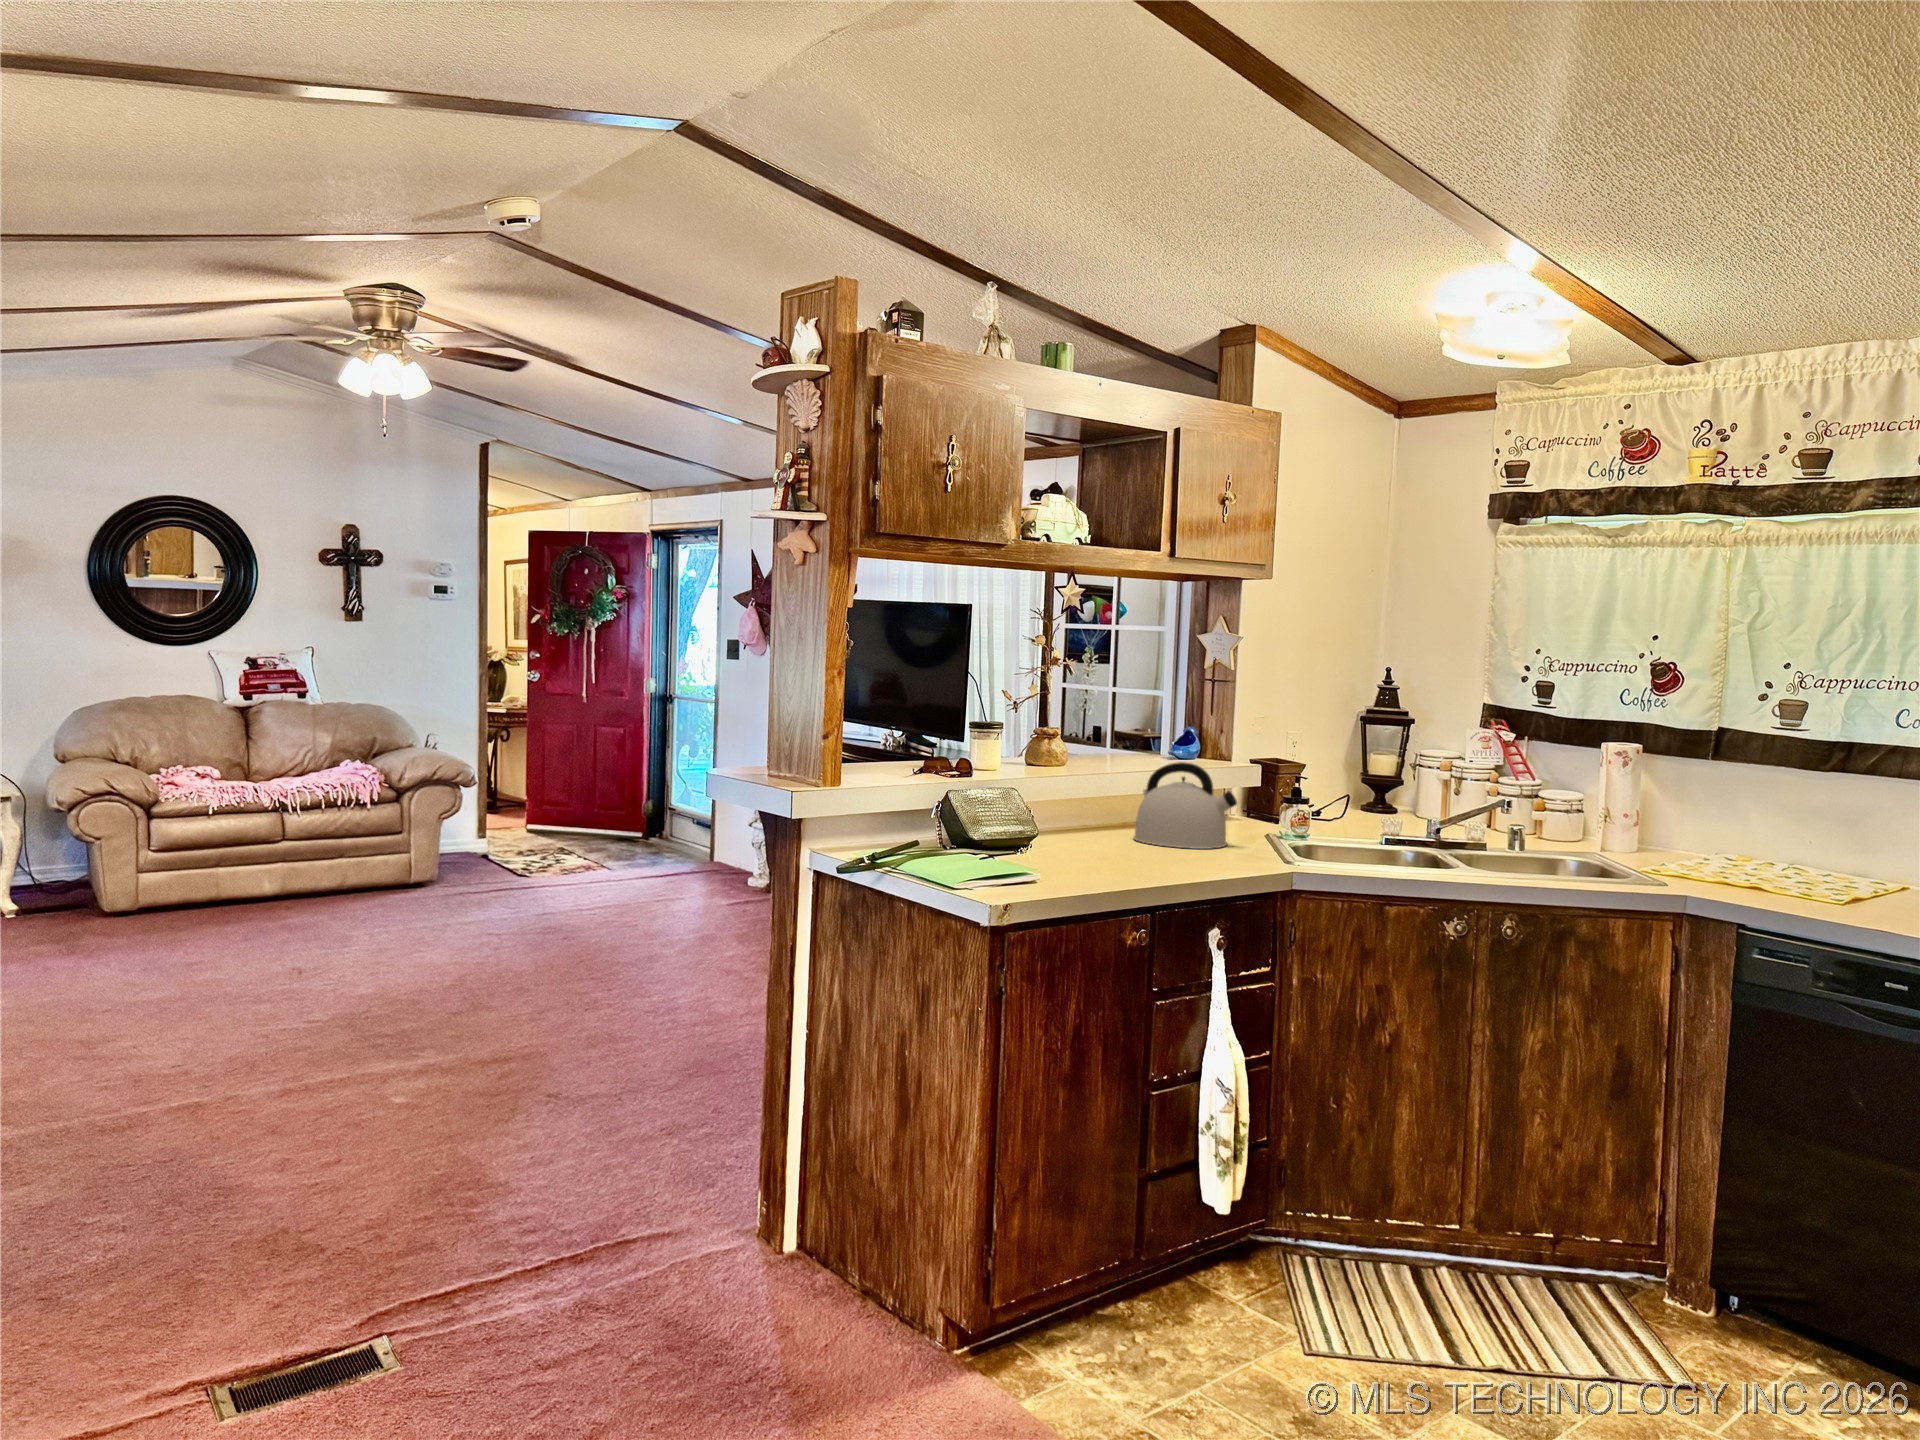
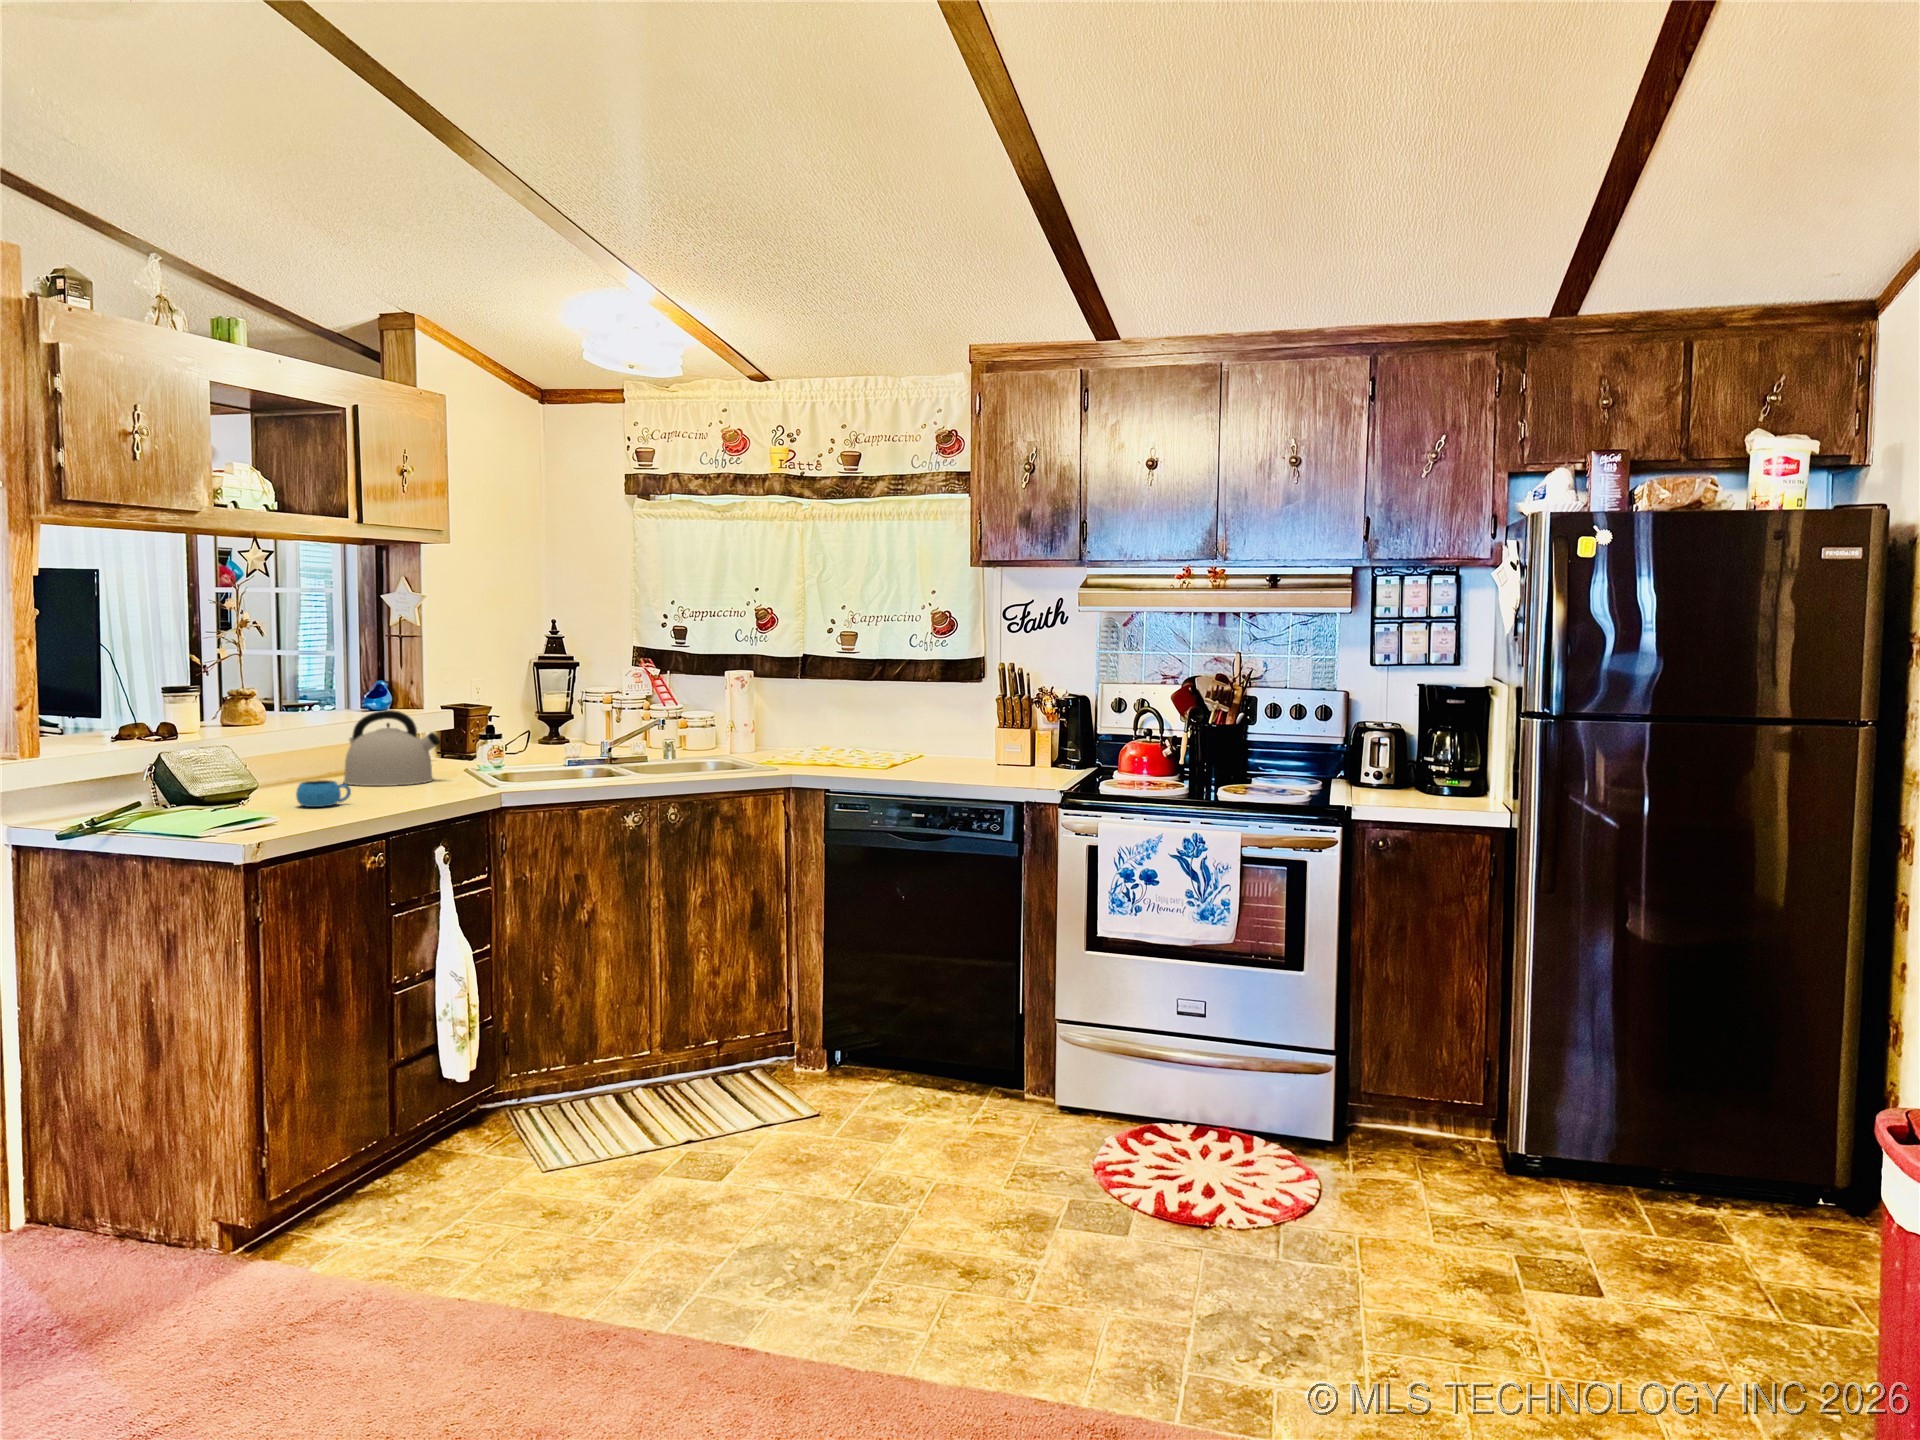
mug: none [1071,837,1127,867] -> present [296,780,351,807]

